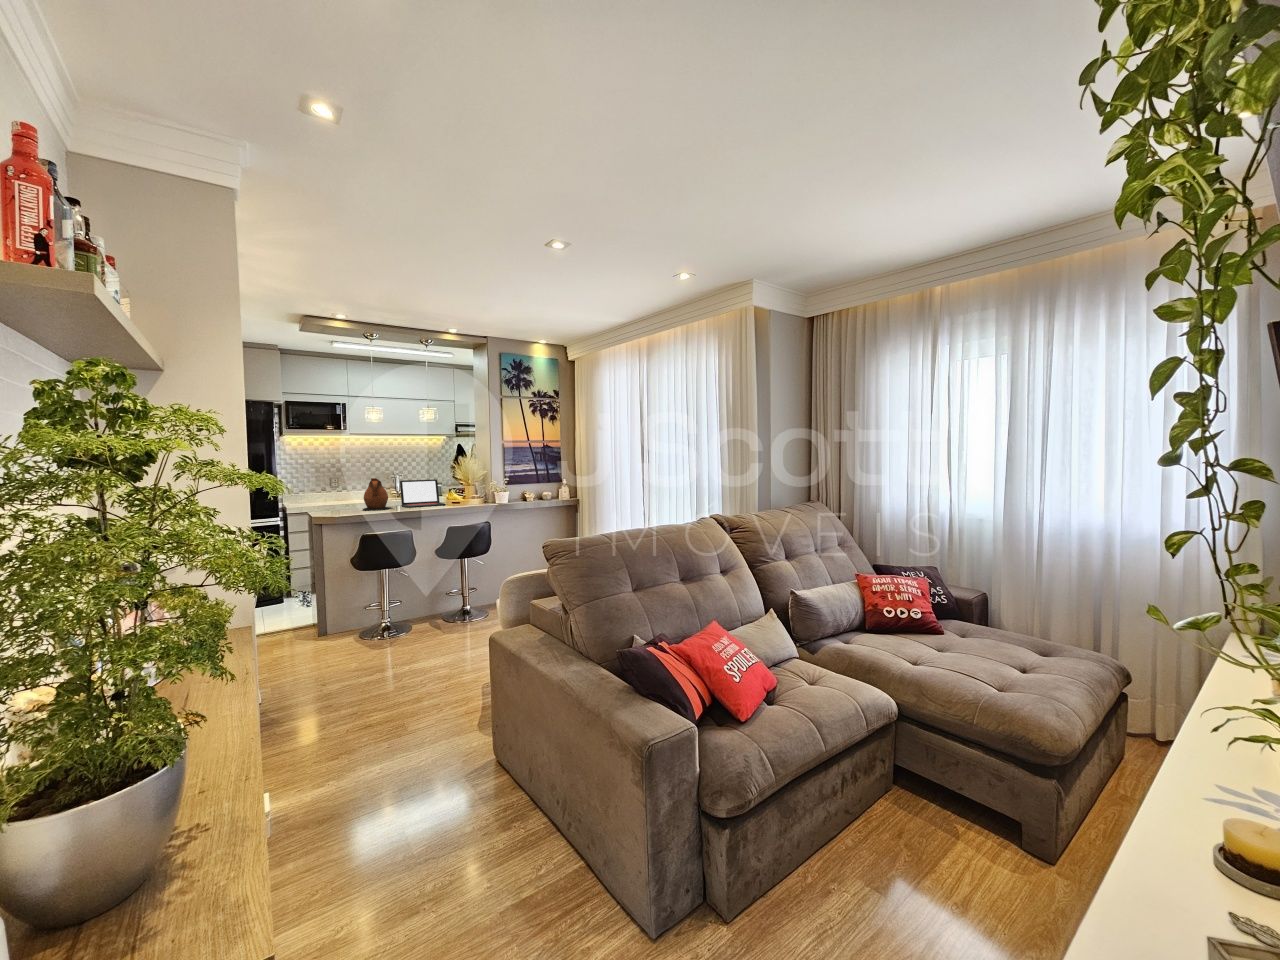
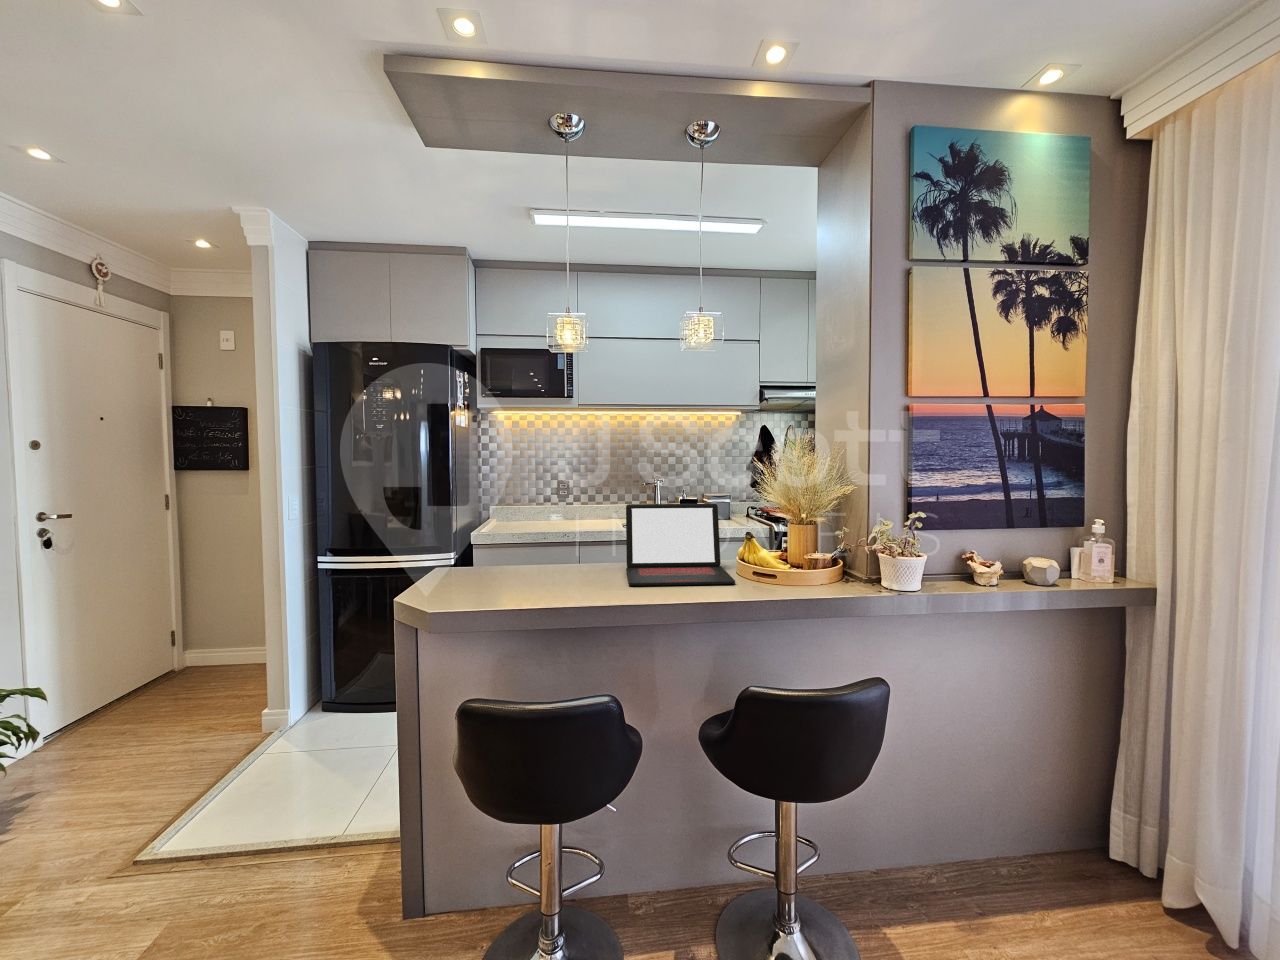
ceramic pitcher: present [364,478,392,510] -> none [514,501,596,593]

